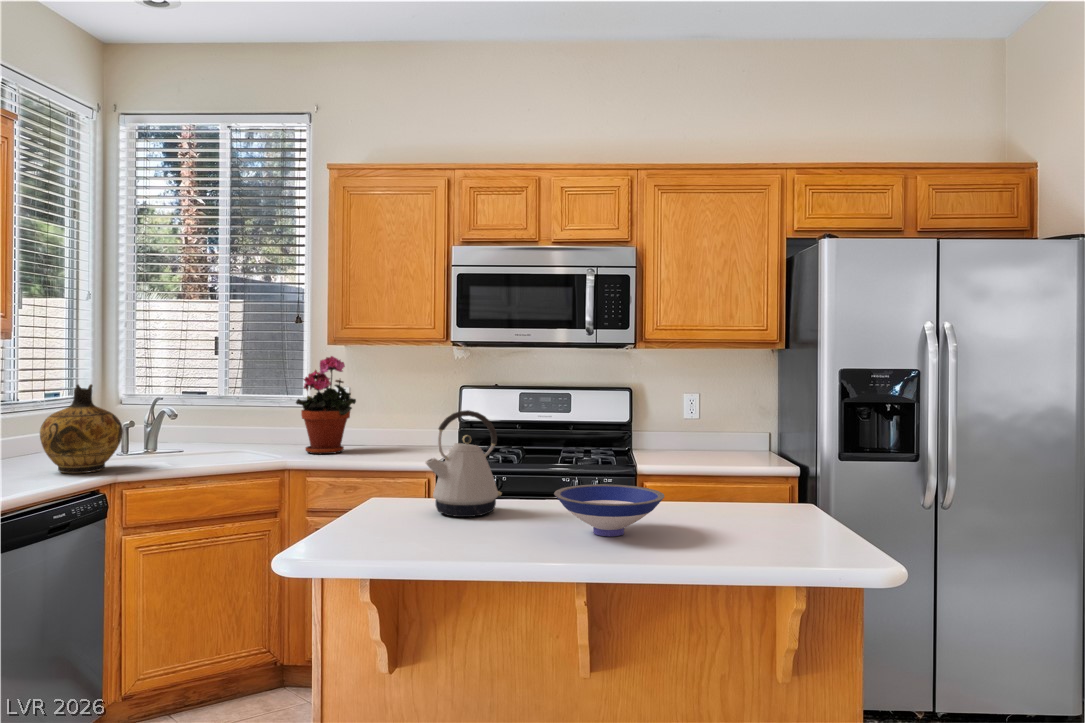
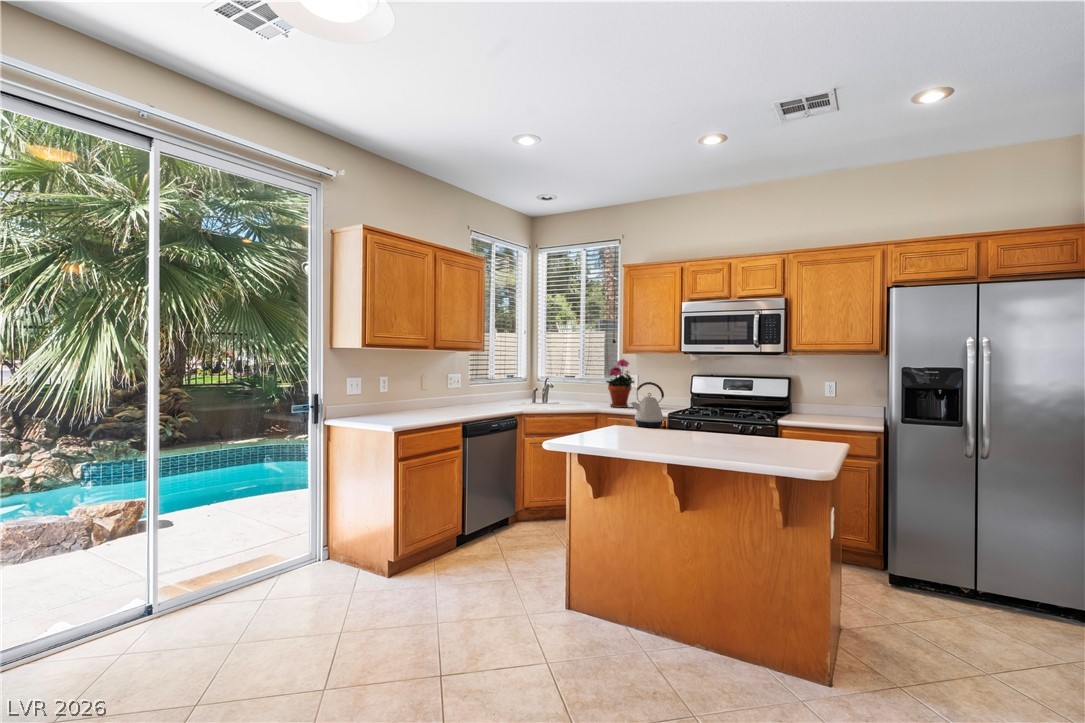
ceramic jug: present [40,384,123,473] -> none [501,370,531,408]
bowl: present [554,484,664,536] -> none [673,416,723,436]

